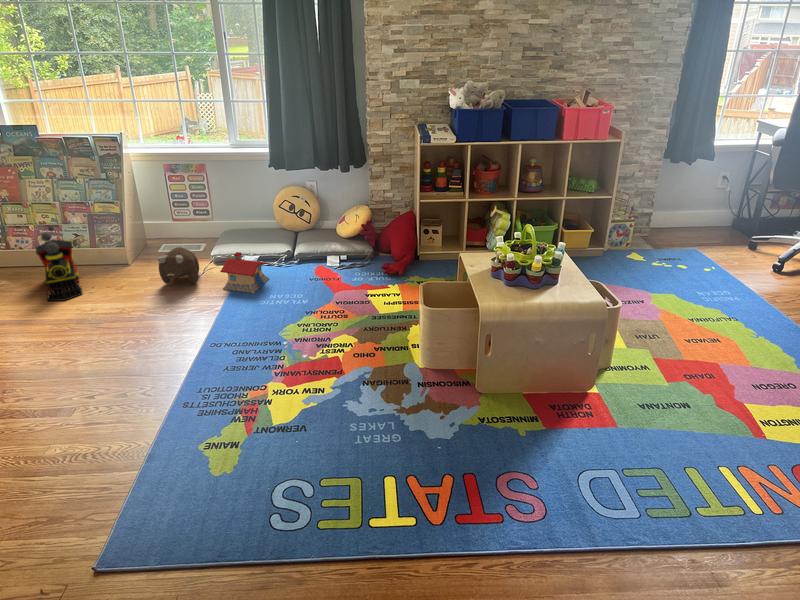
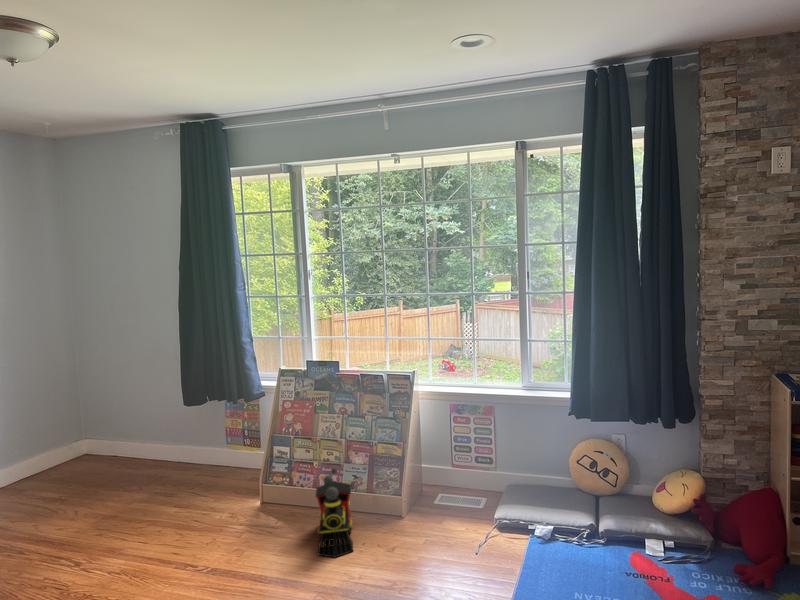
plush toy: present [158,247,199,284] -> none [438,507,483,556]
toy house: present [220,252,269,293] -> none [511,523,571,586]

